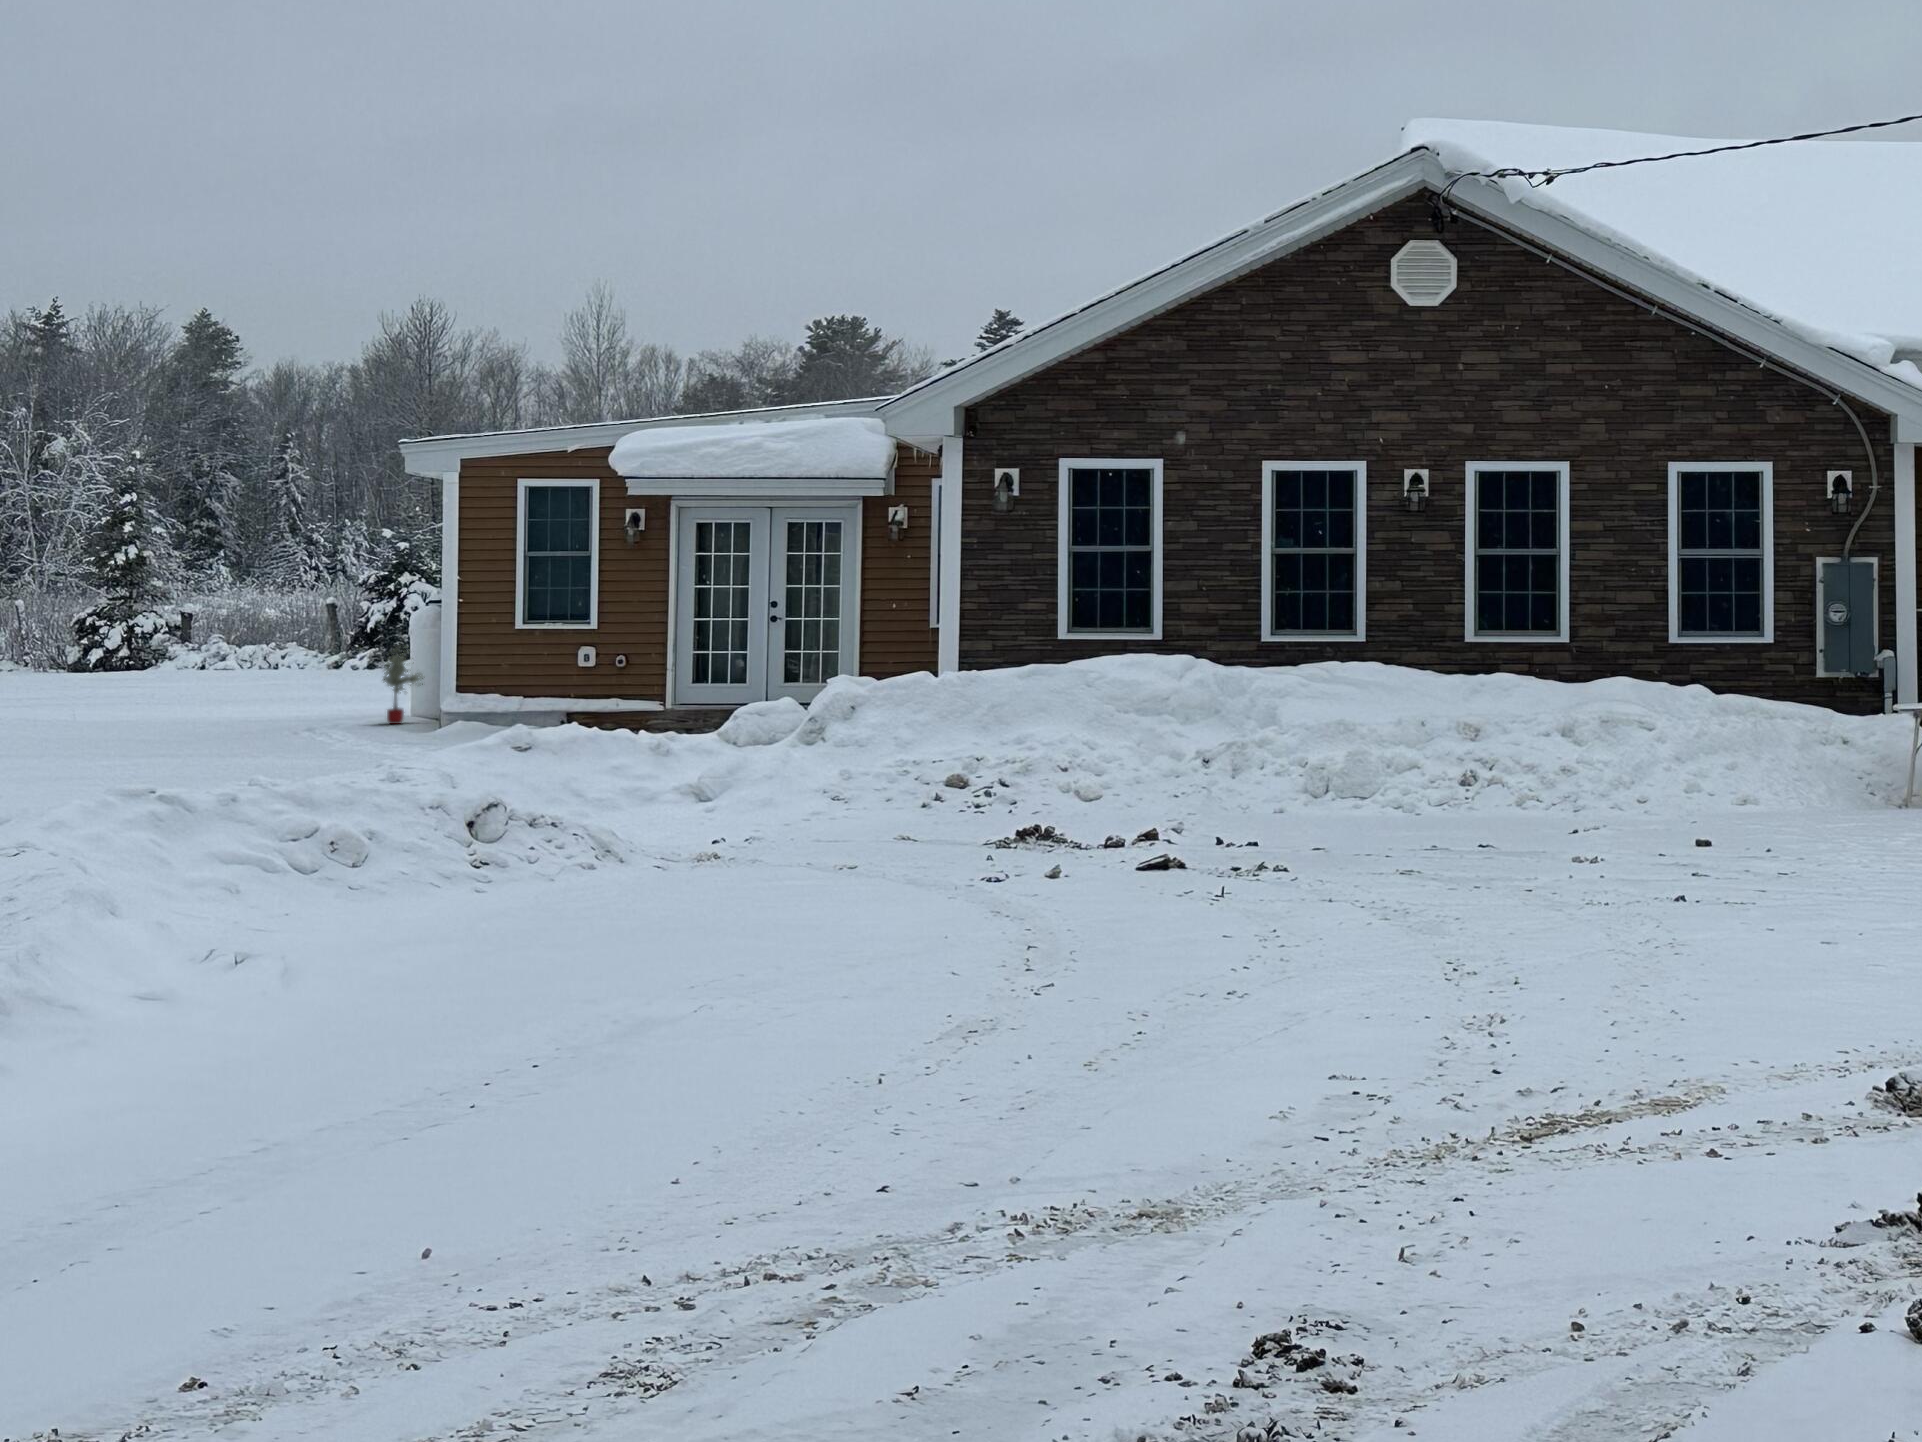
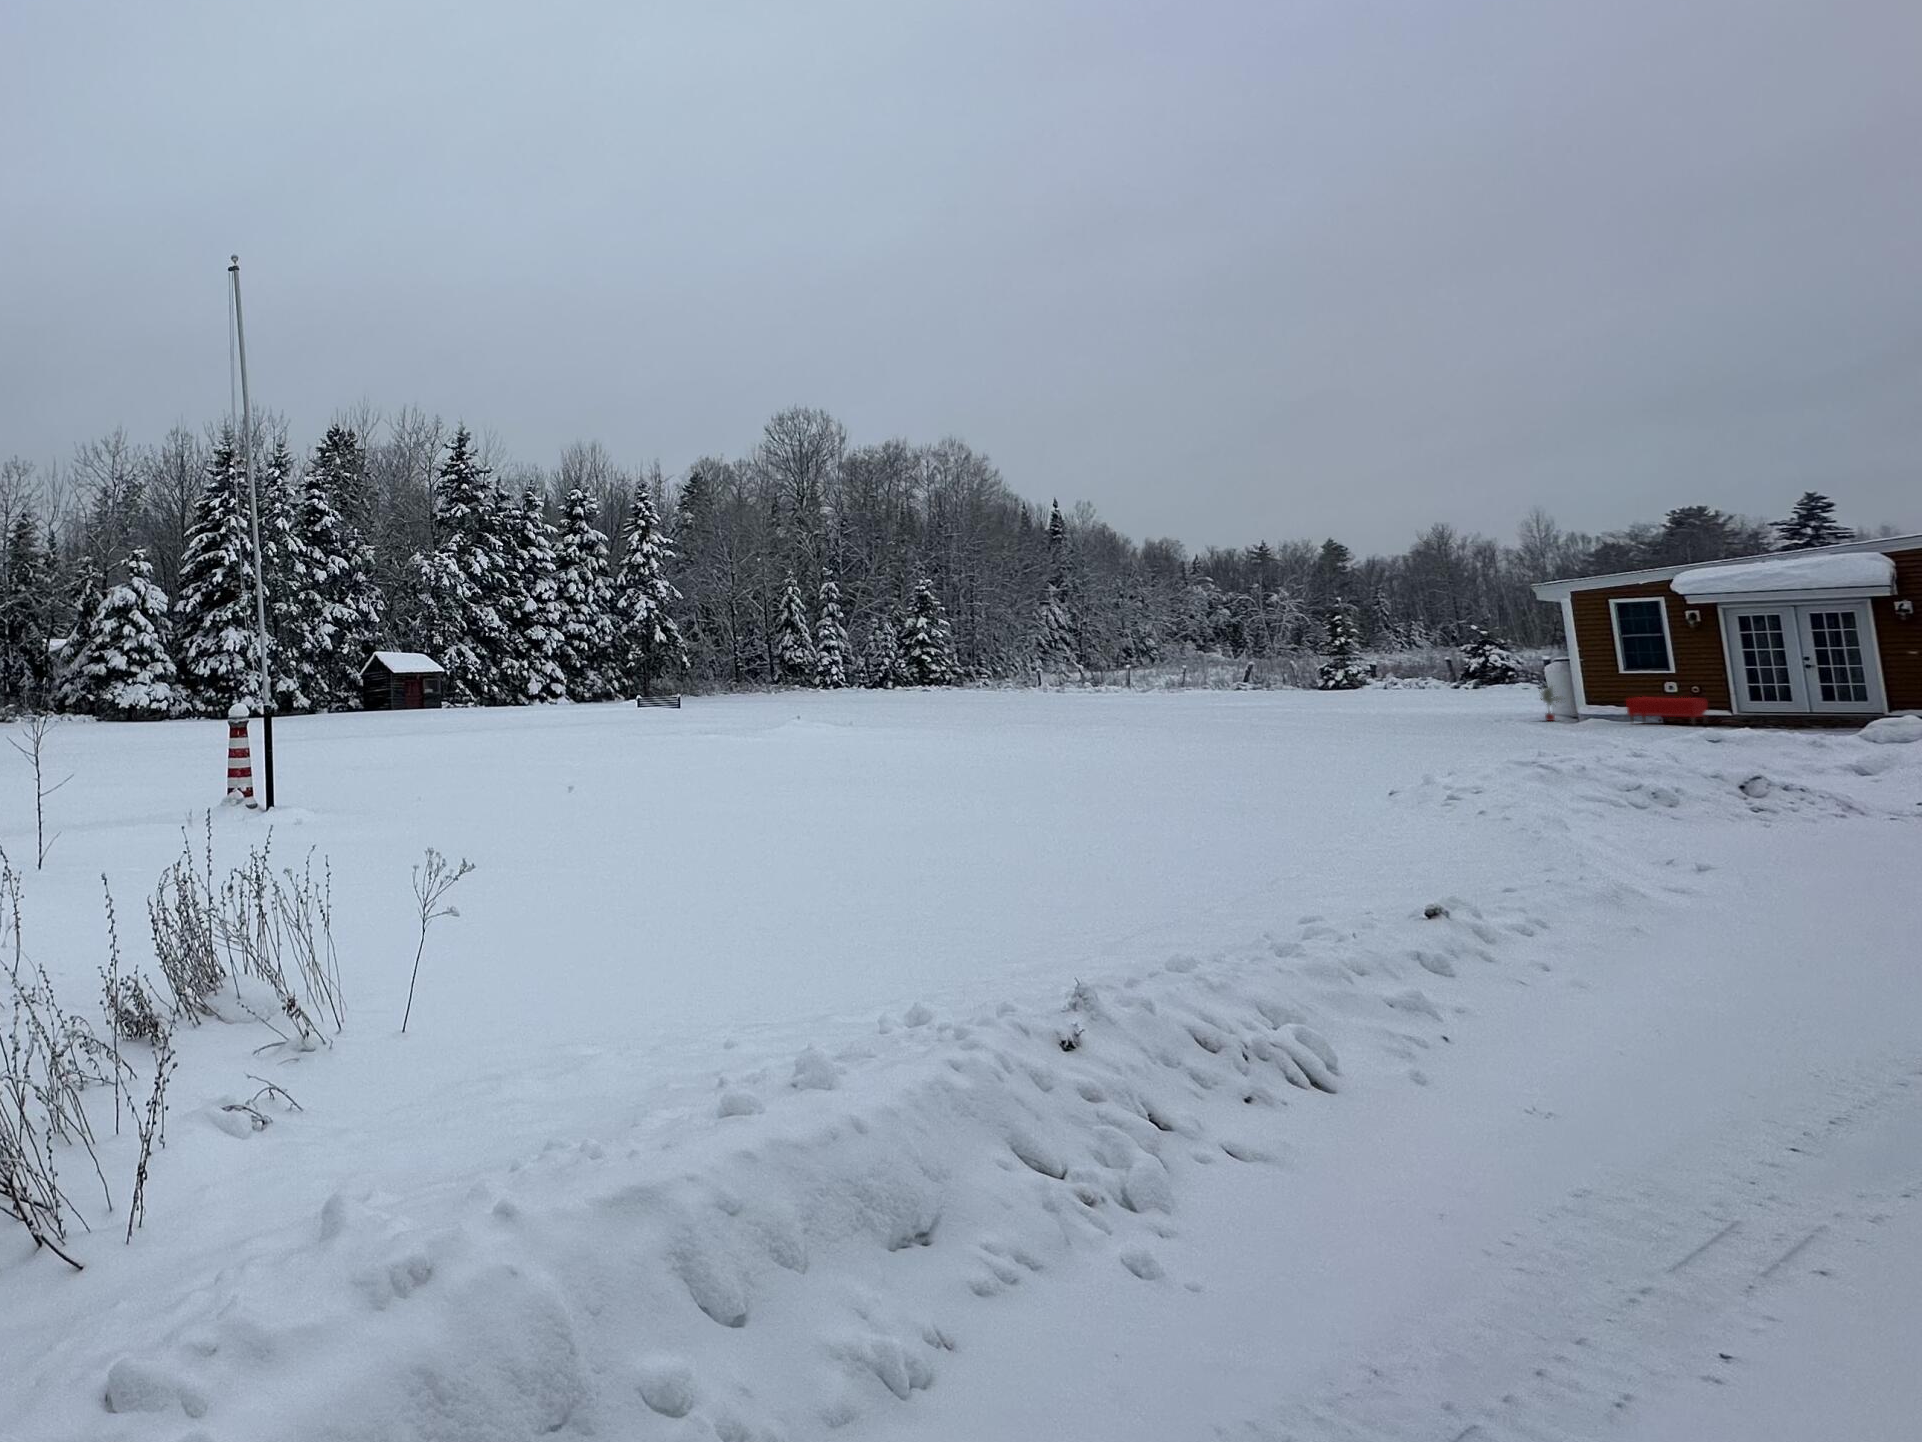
bench: none [513,674,633,726] -> present [1626,697,1708,724]

